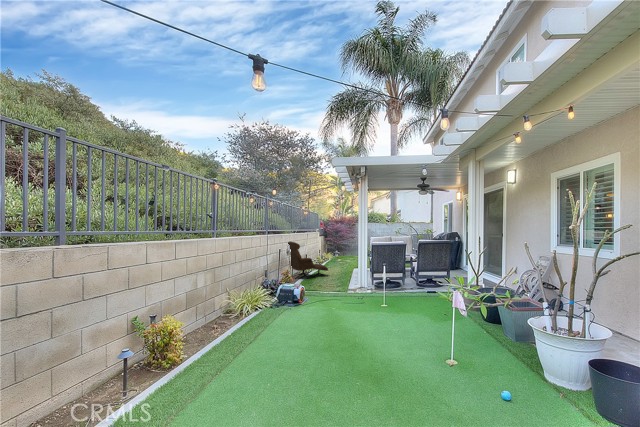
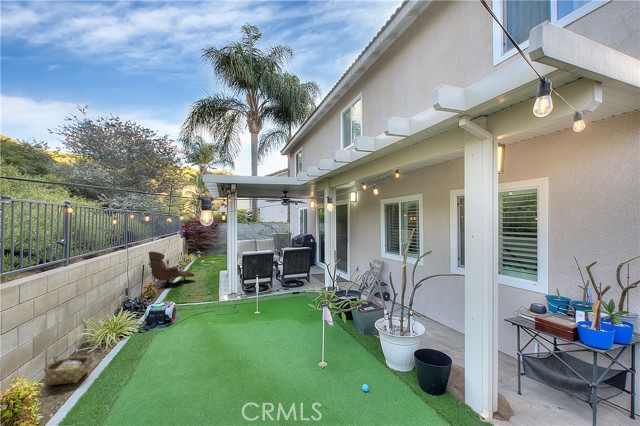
woven basket: none [194,310,227,336] -> present [44,356,92,386]

